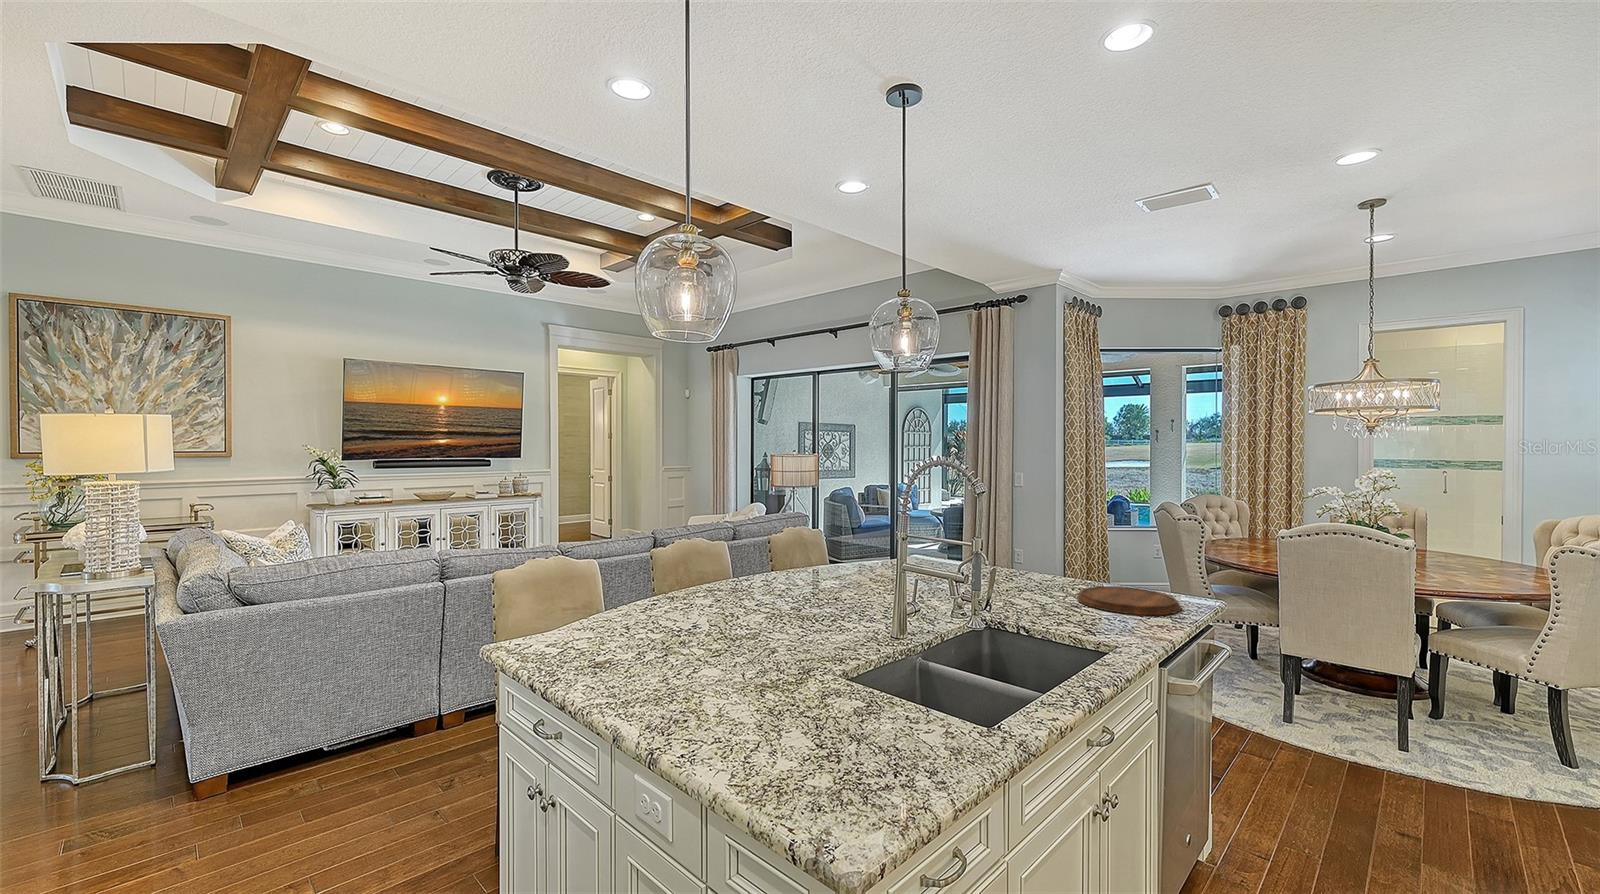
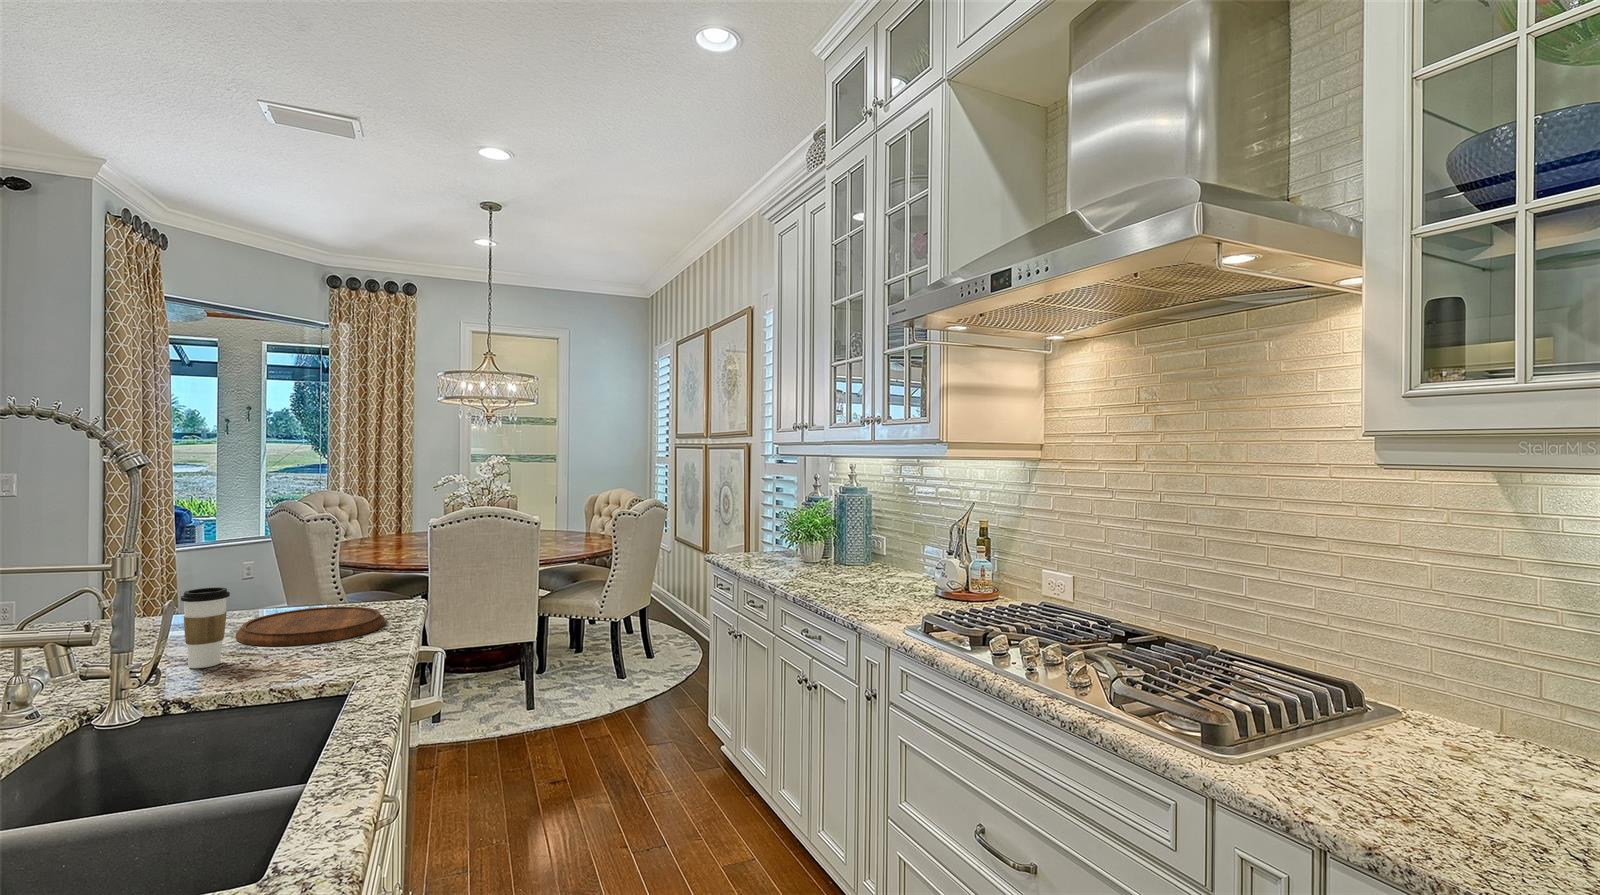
coffee cup: none [1036,559,1063,611] -> present [181,587,230,668]

